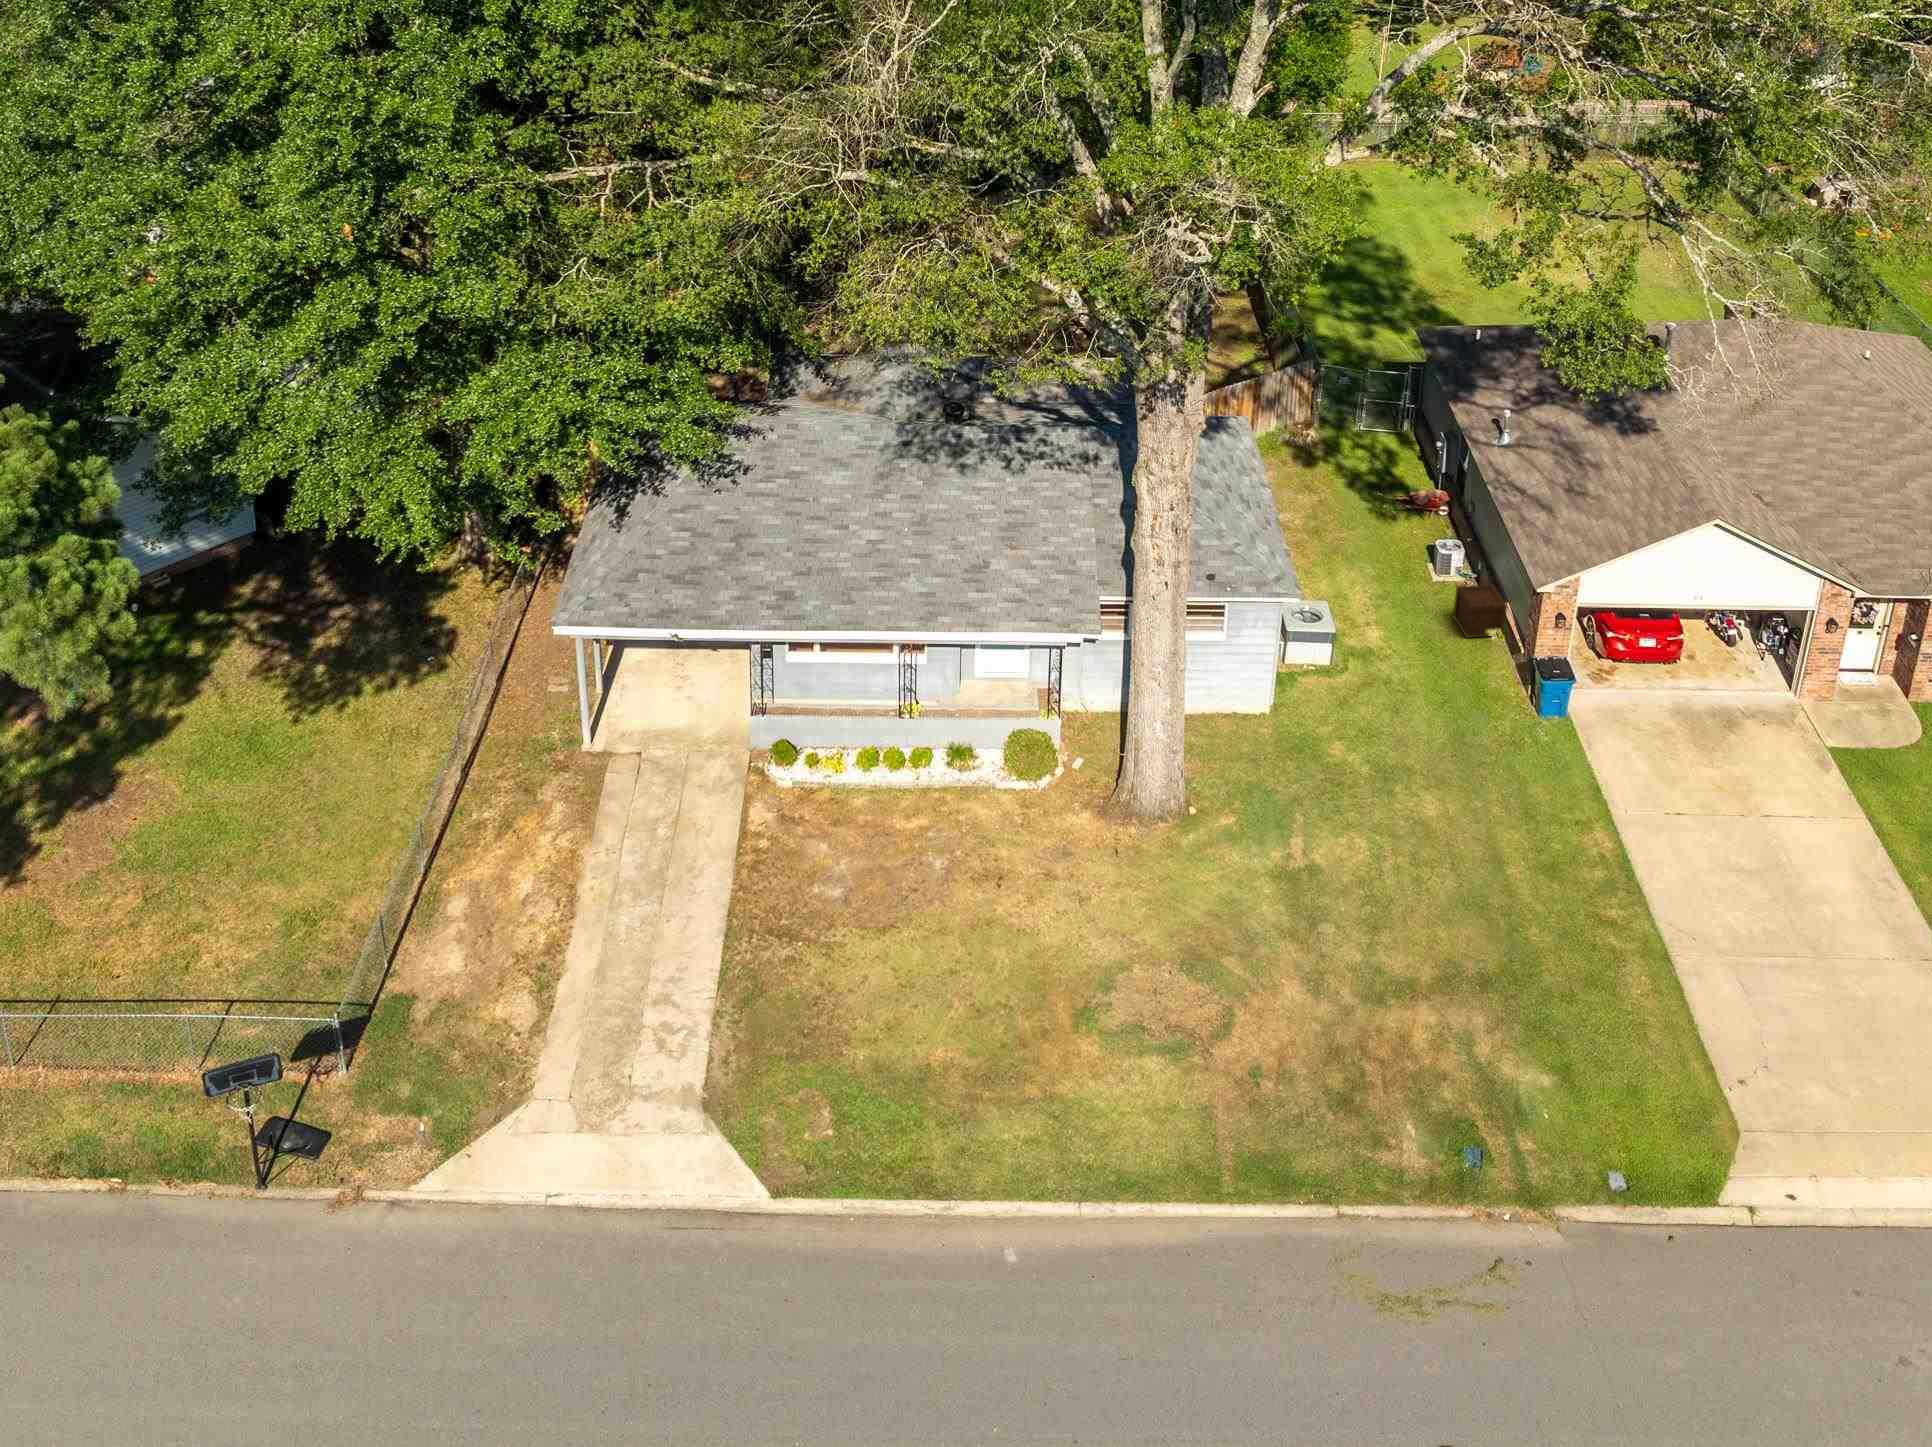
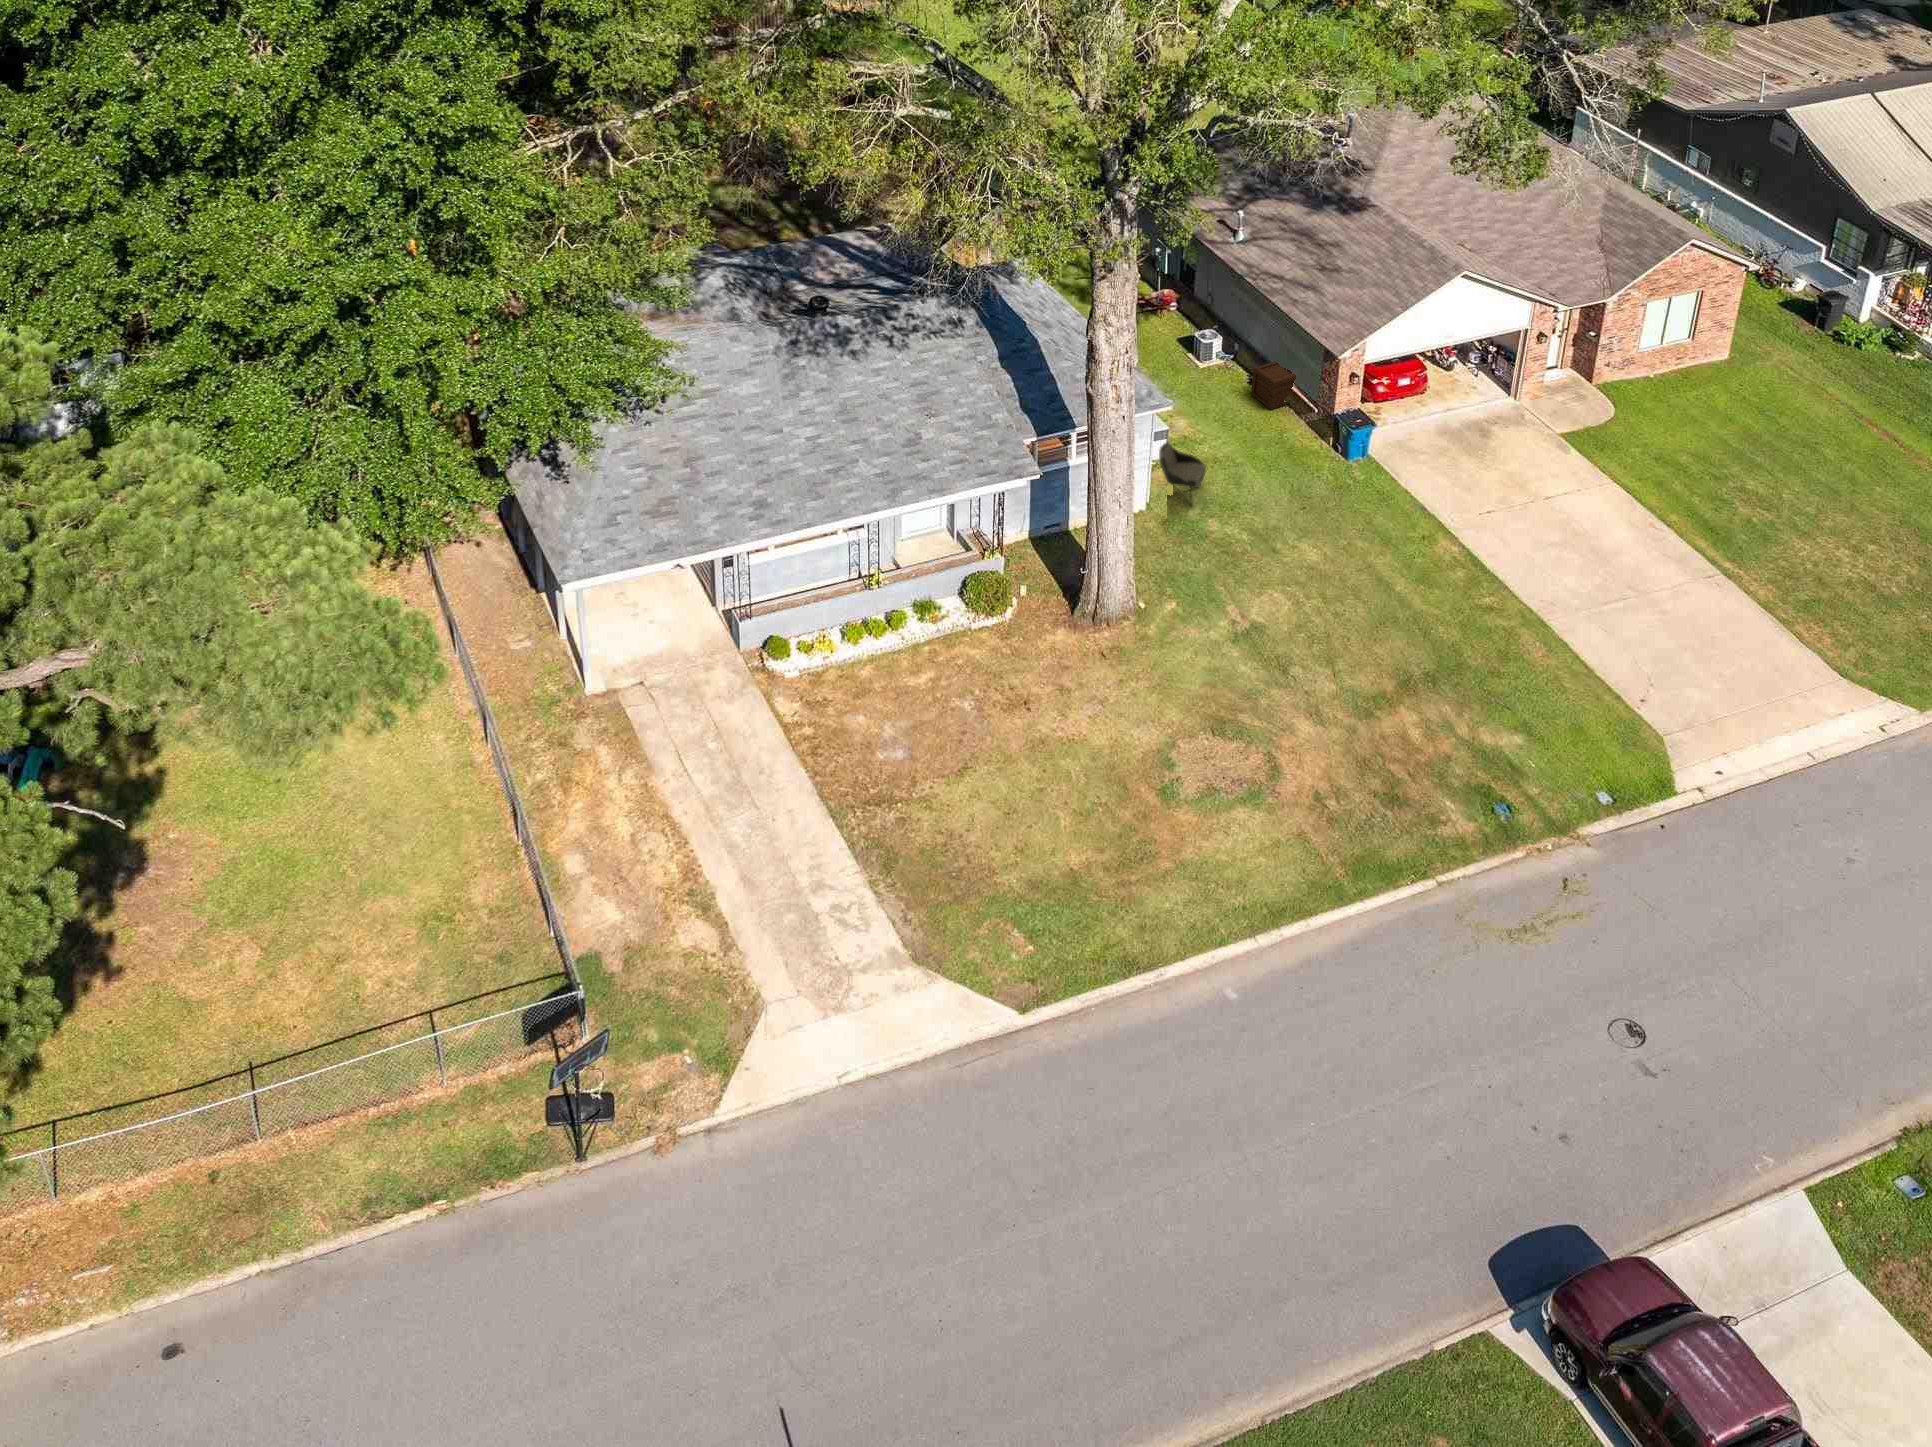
lounge chair: none [1272,640,1337,718] -> present [1159,443,1206,505]

